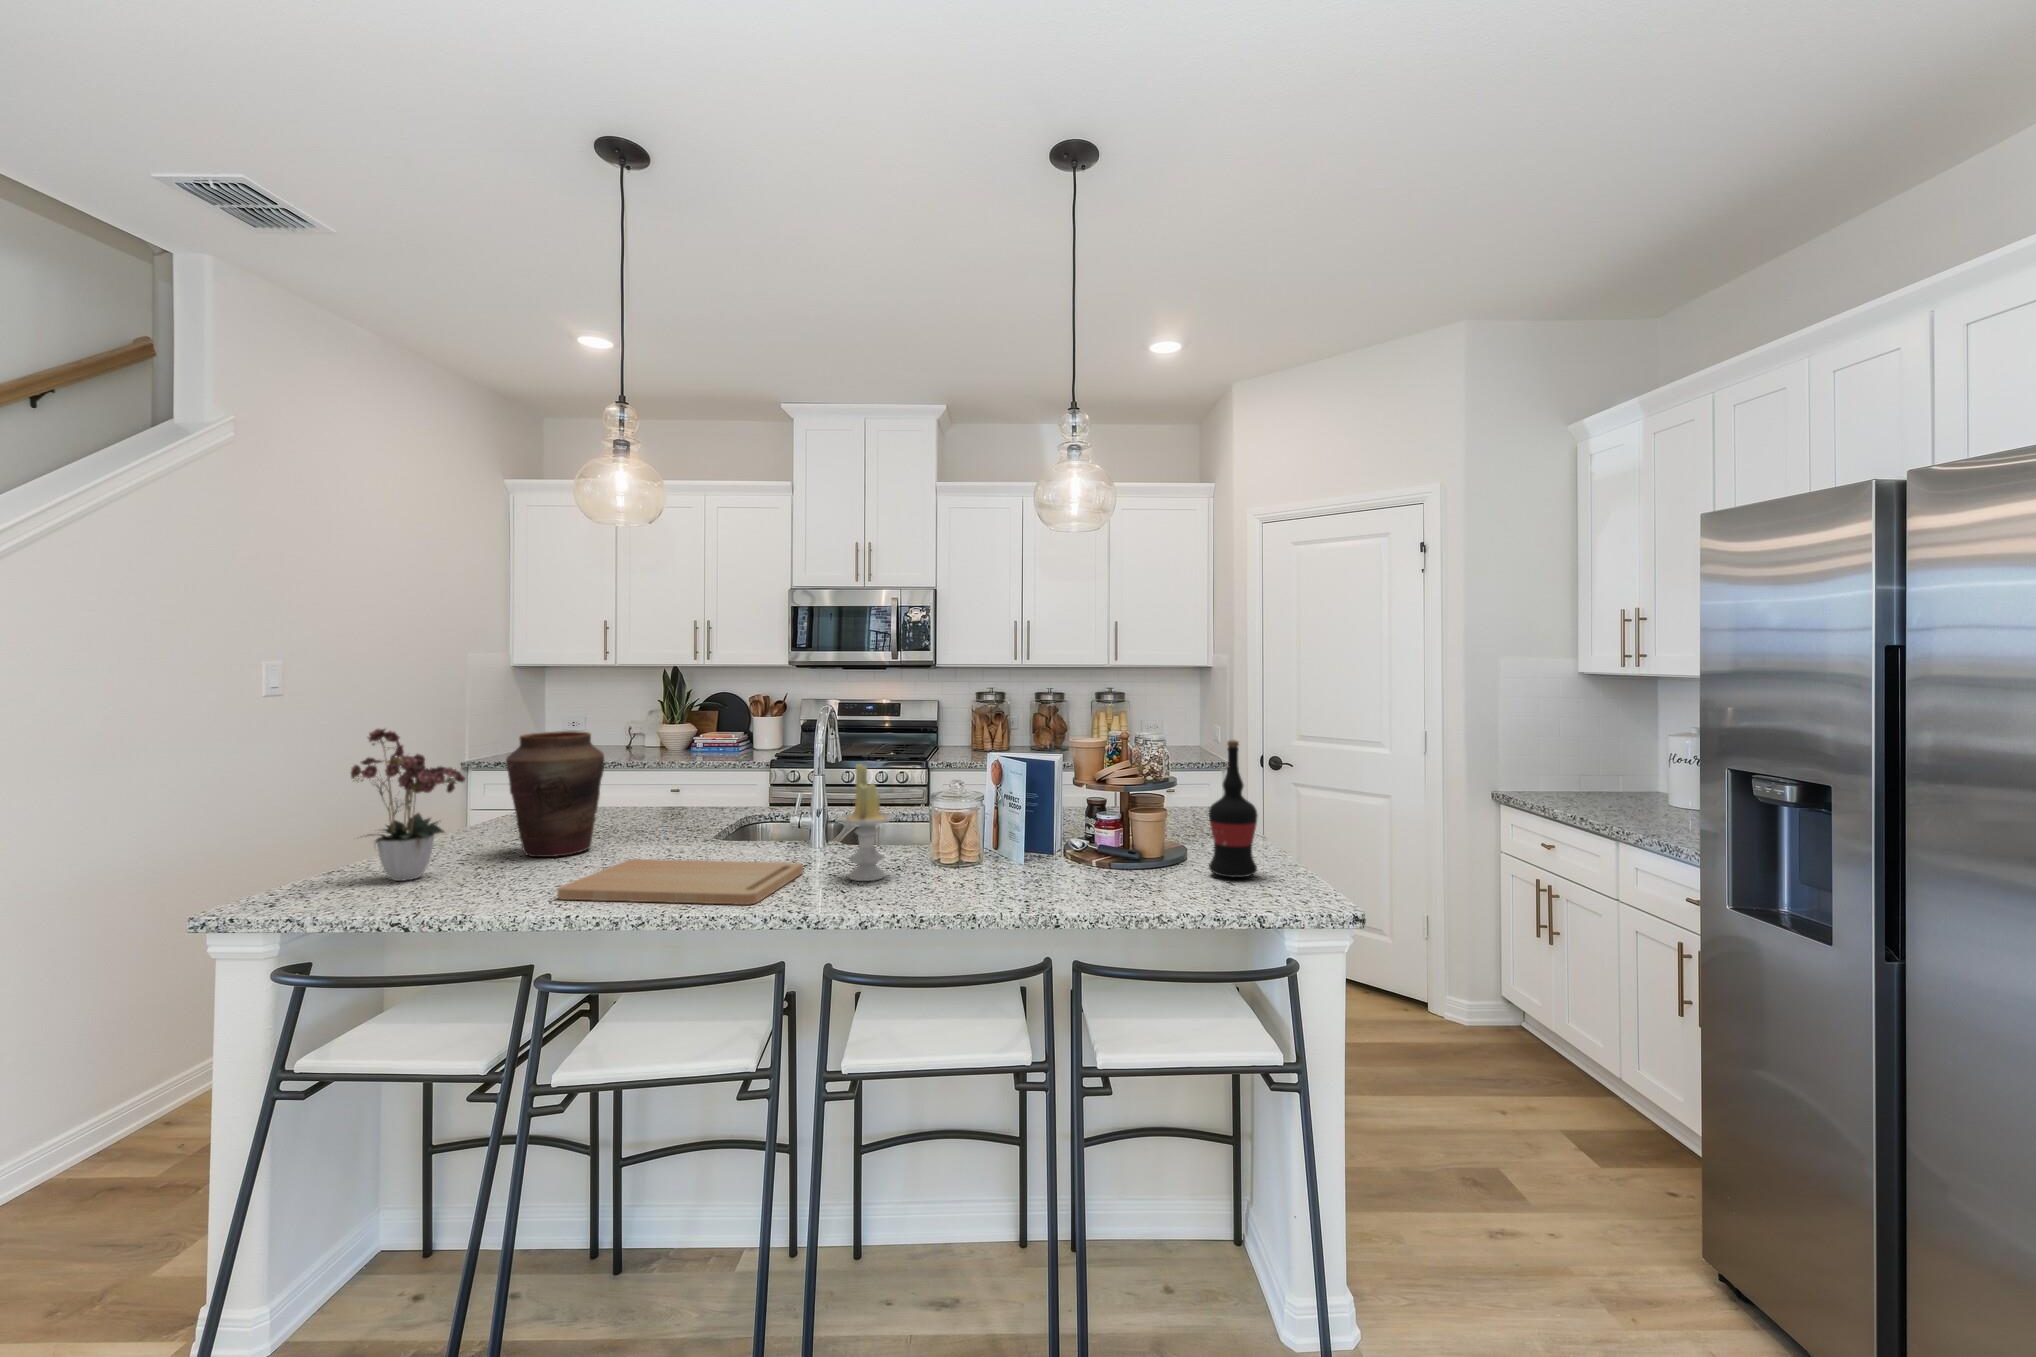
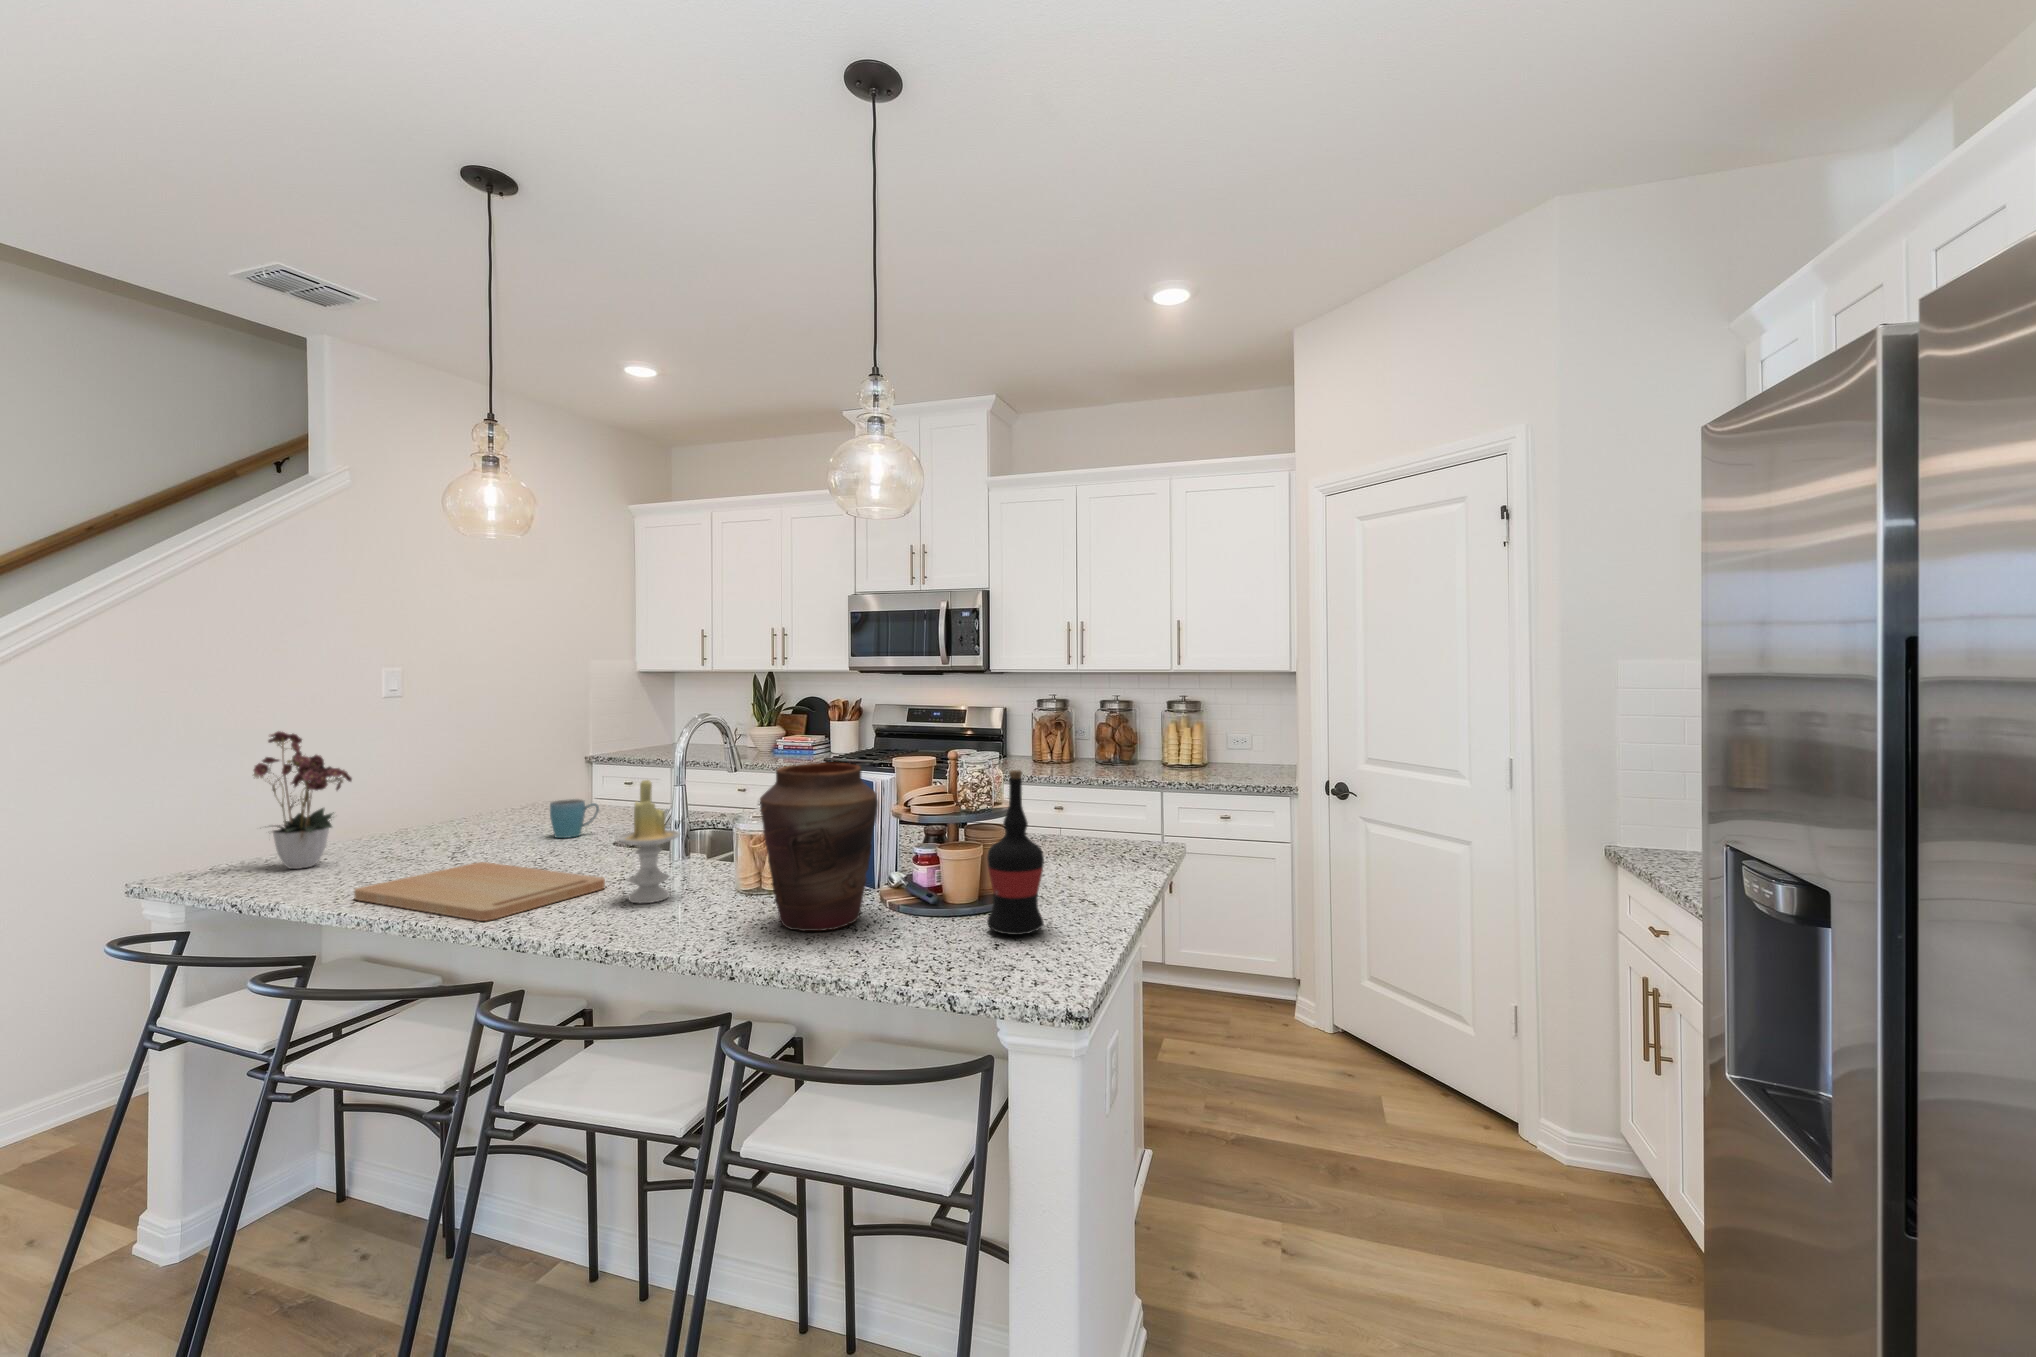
vase: present [506,731,605,857] -> present [760,762,878,931]
mug: none [624,797,672,838] -> present [550,799,599,838]

